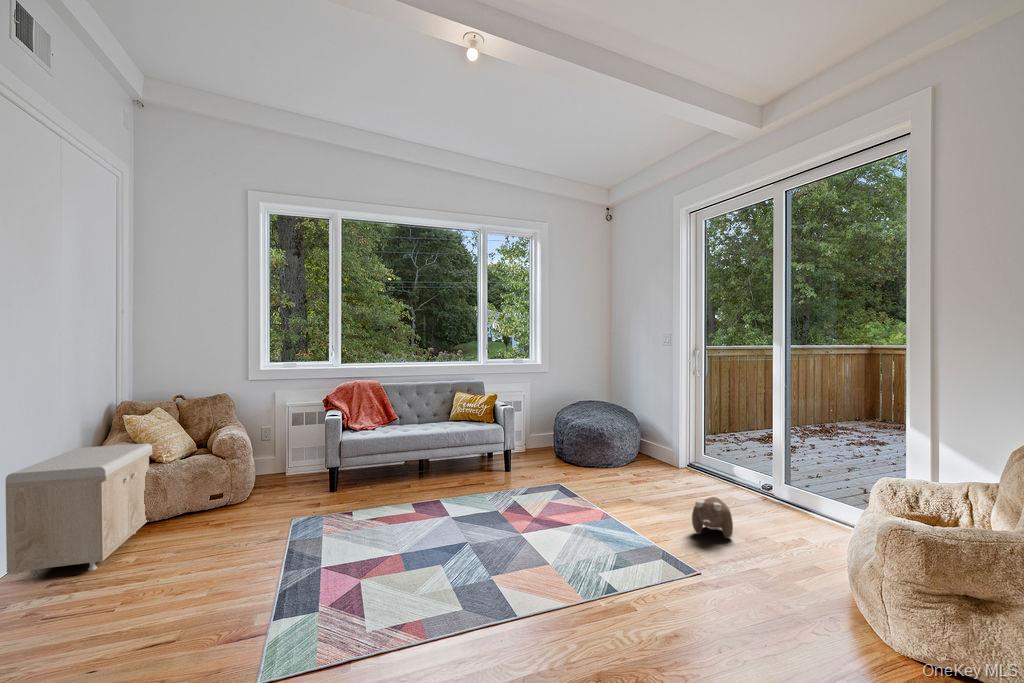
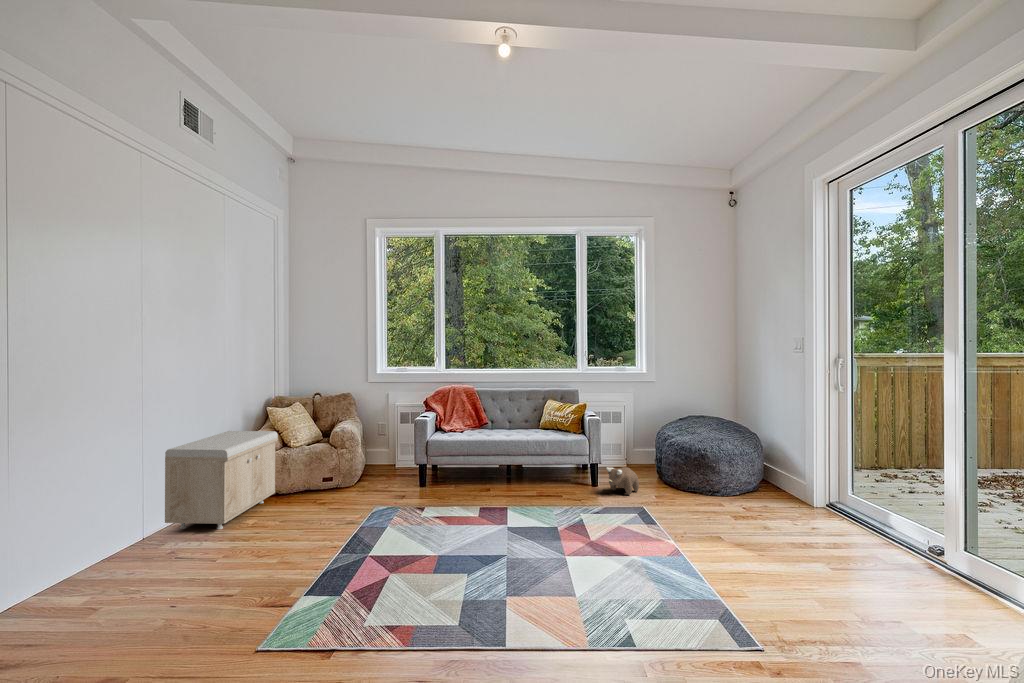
plush toy: present [692,497,733,538] -> present [606,467,639,495]

